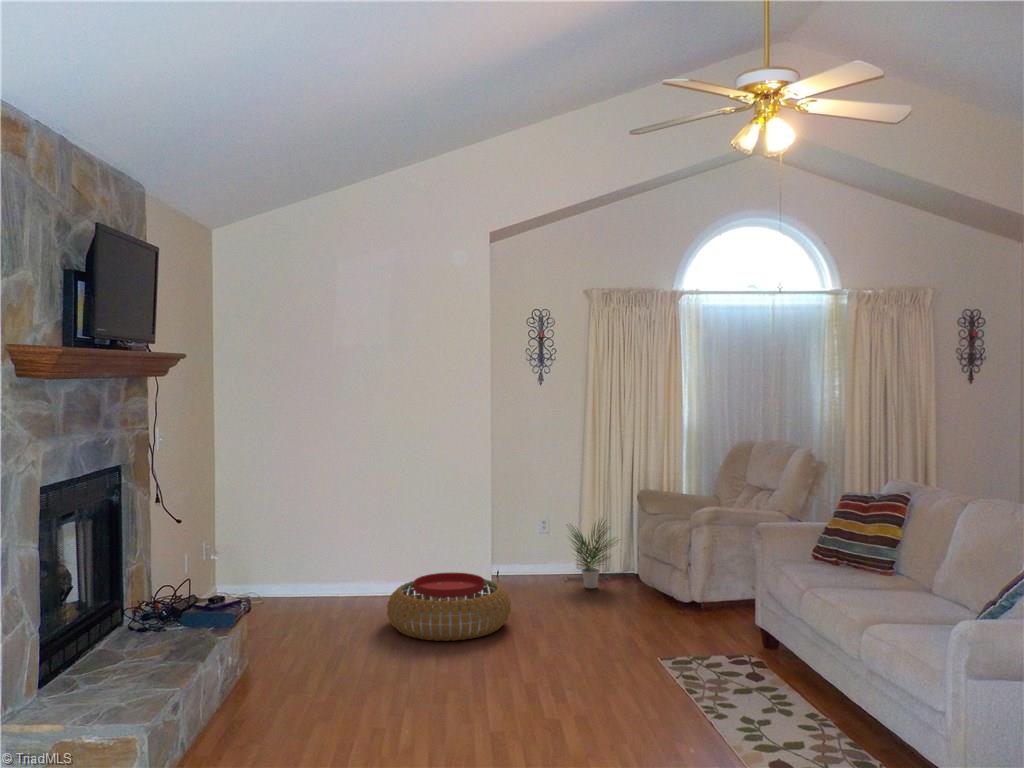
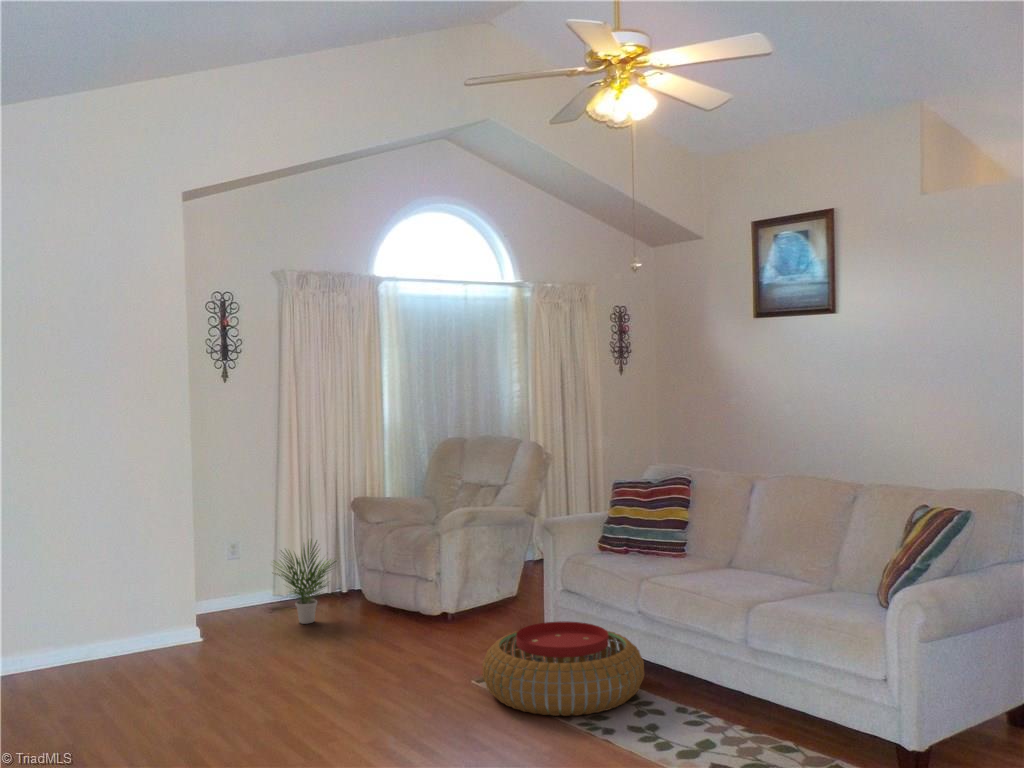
pouf: present [387,572,511,641] -> present [482,621,644,716]

